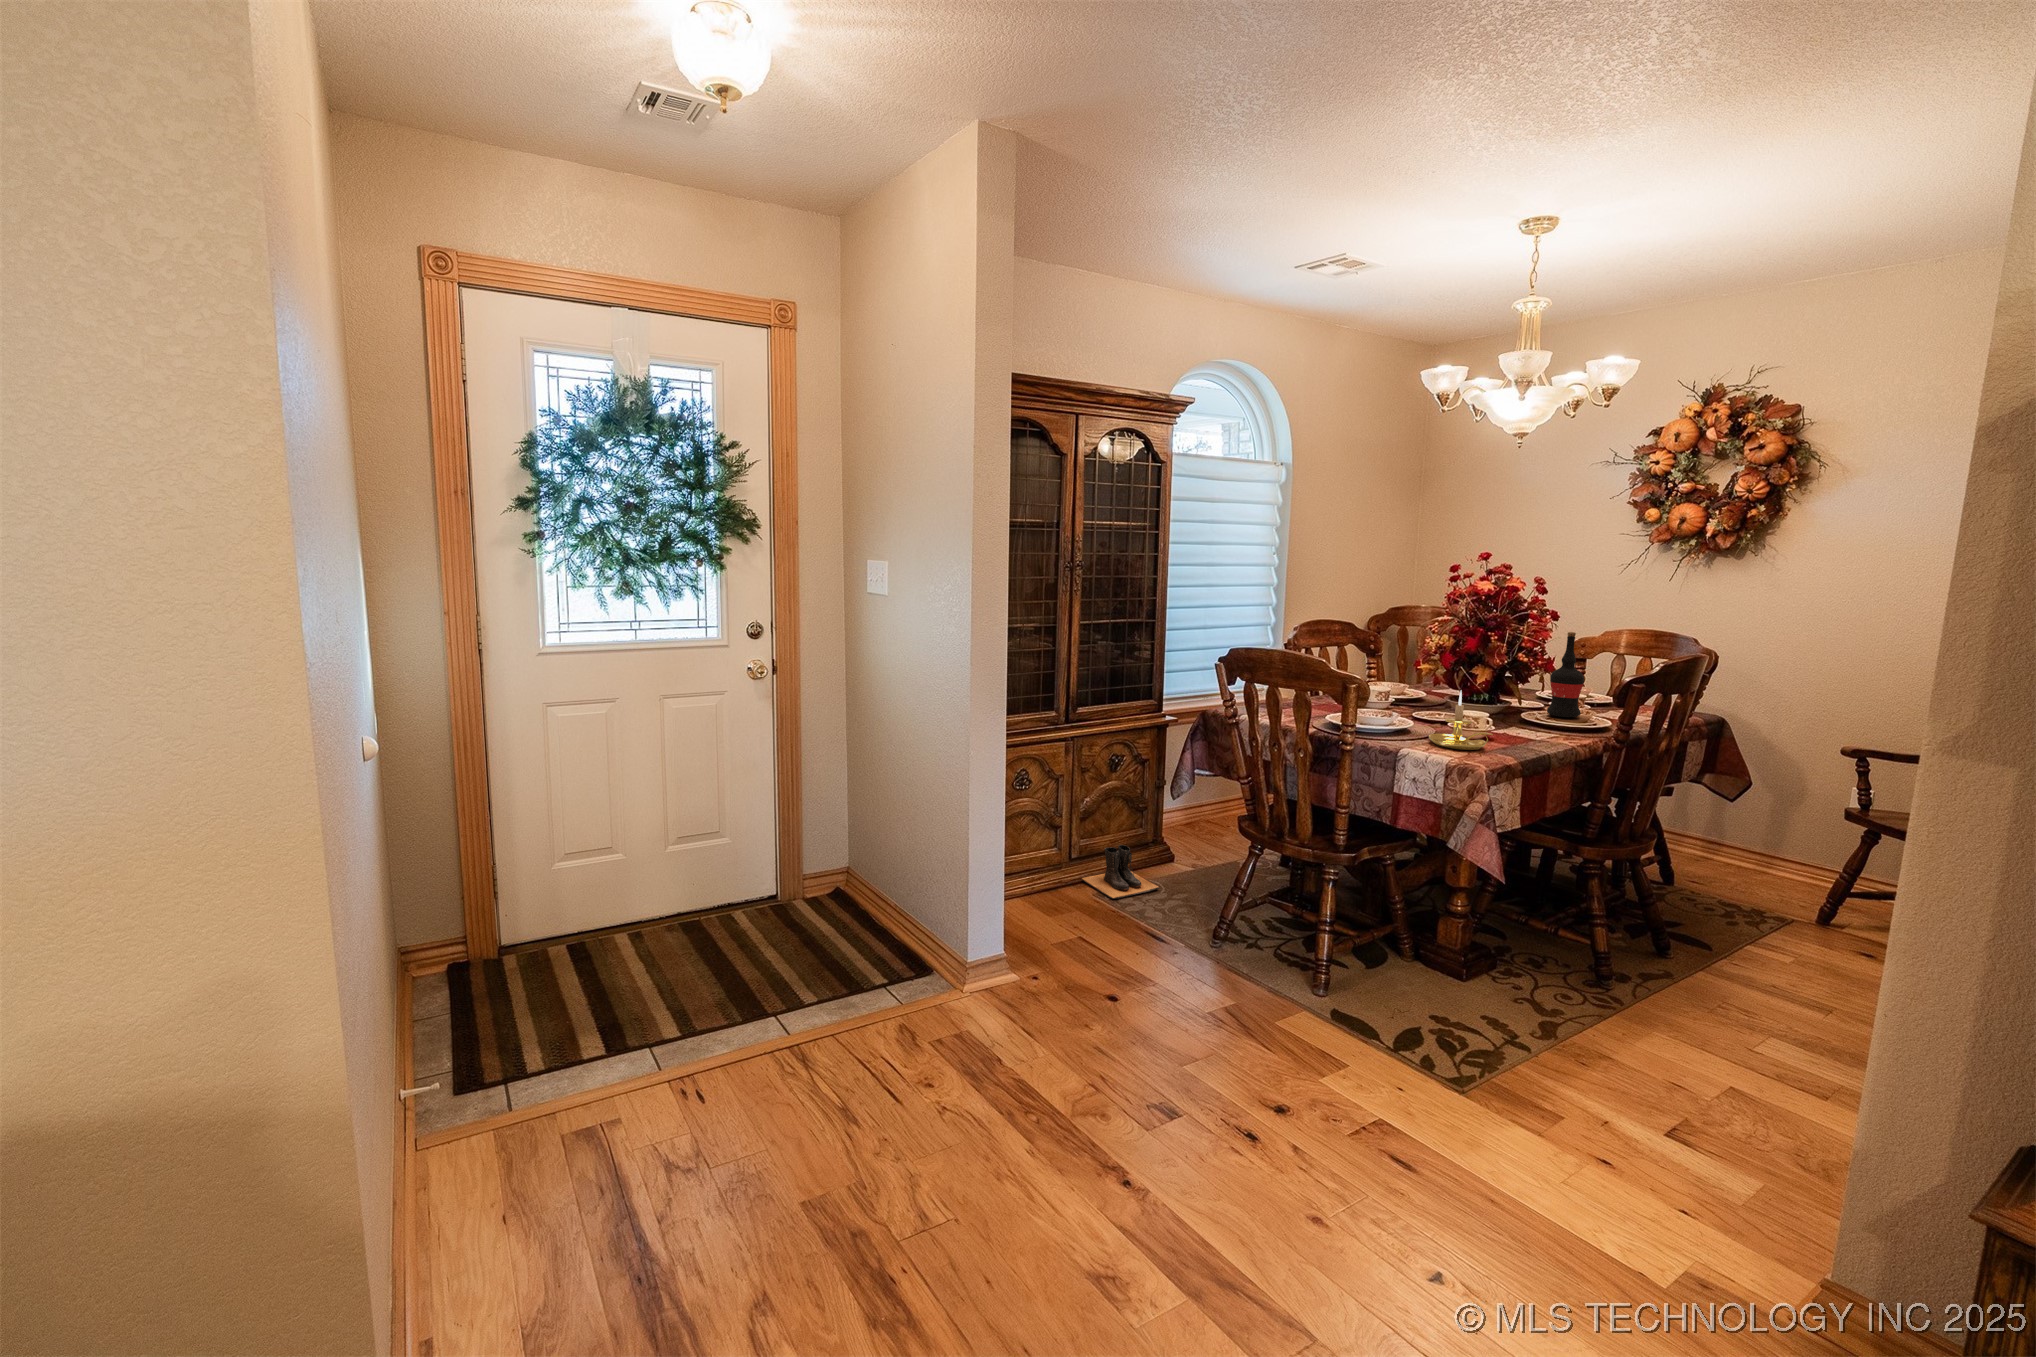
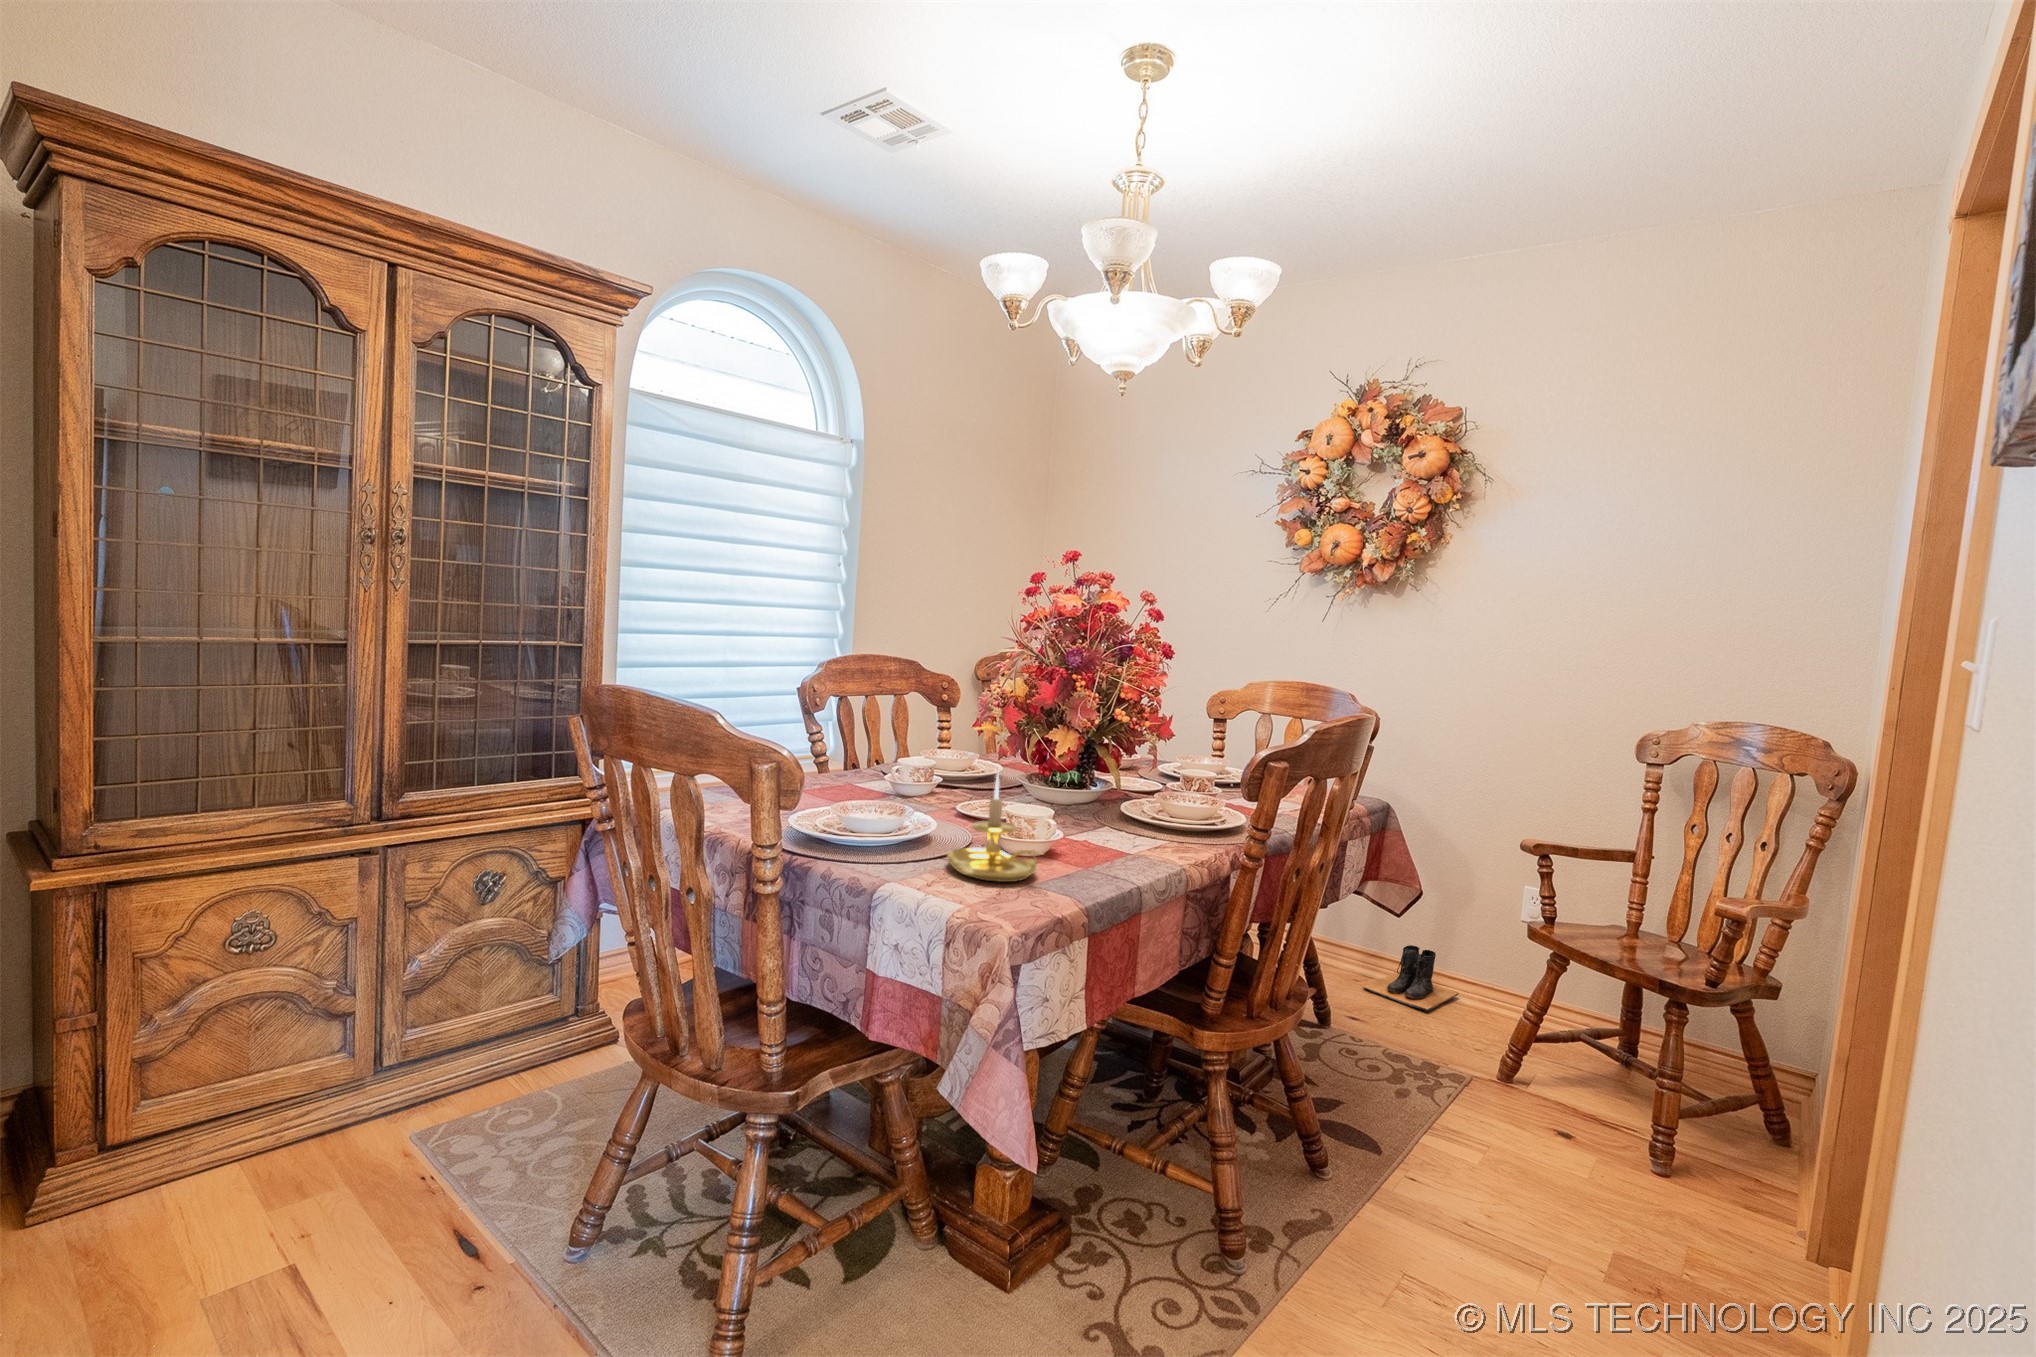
wine bottle: present [1547,632,1584,717] -> none [1159,677,1209,808]
boots: present [1082,845,1159,899] -> present [1363,945,1459,1011]

